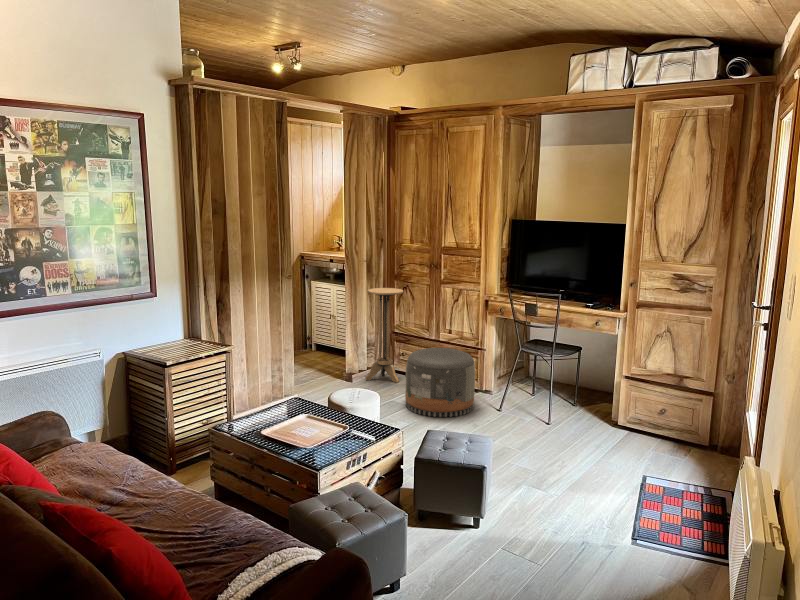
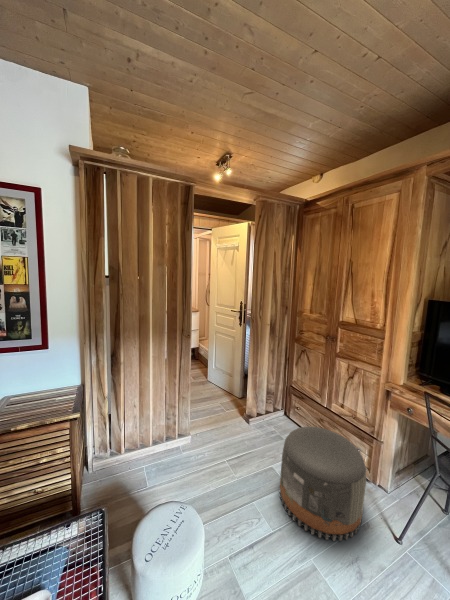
side table: present [365,288,403,382] -> none [260,348,299,438]

